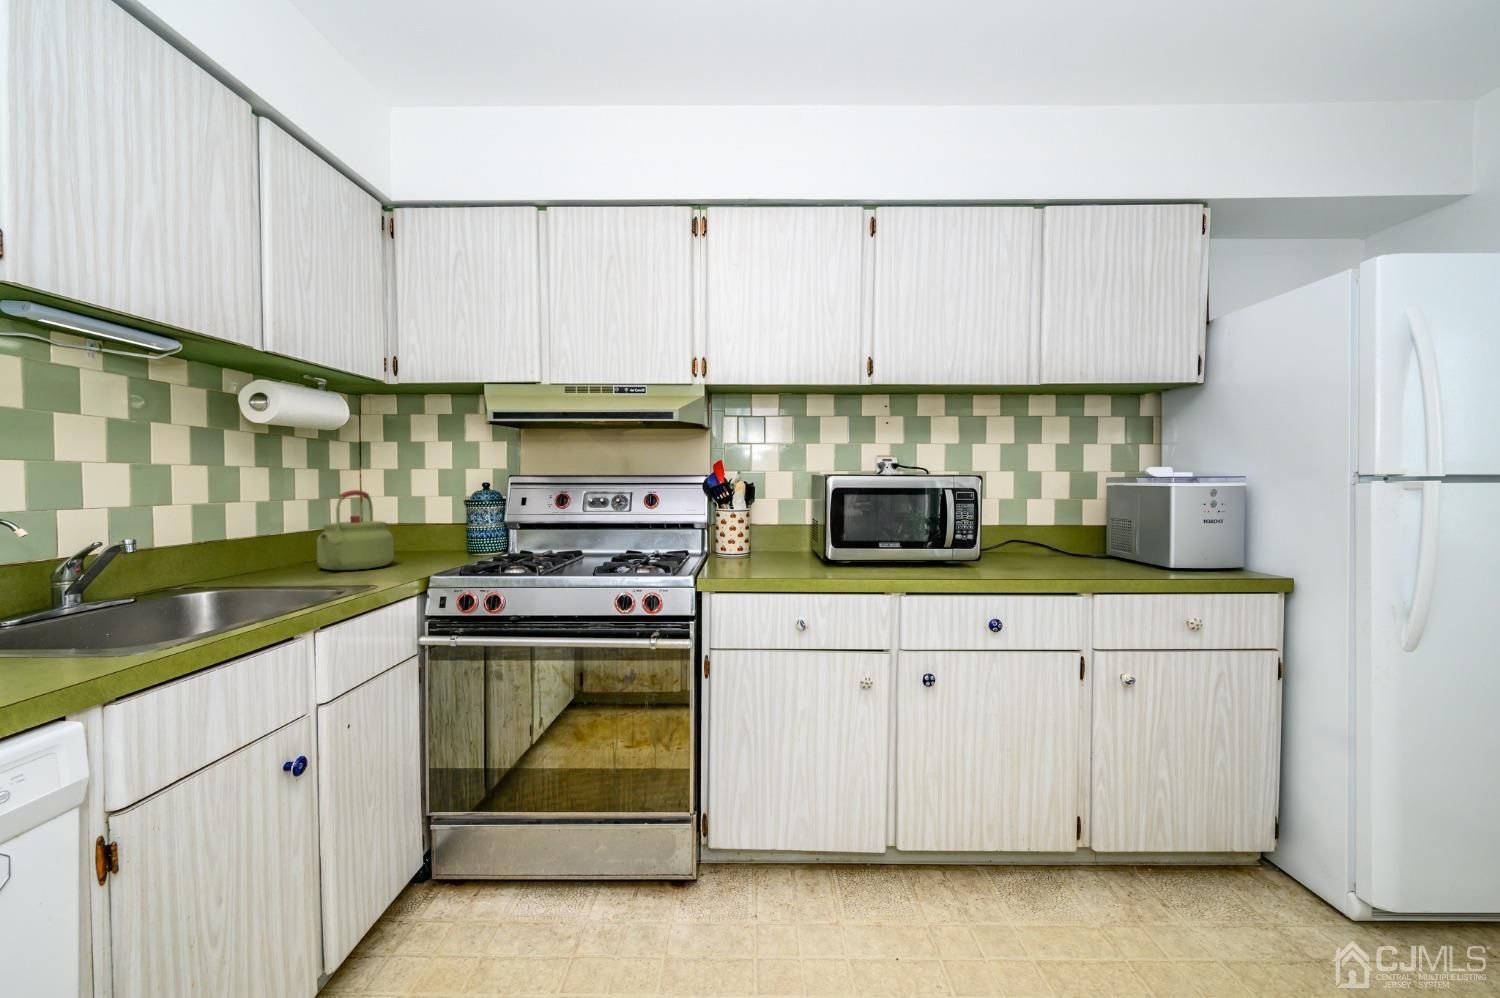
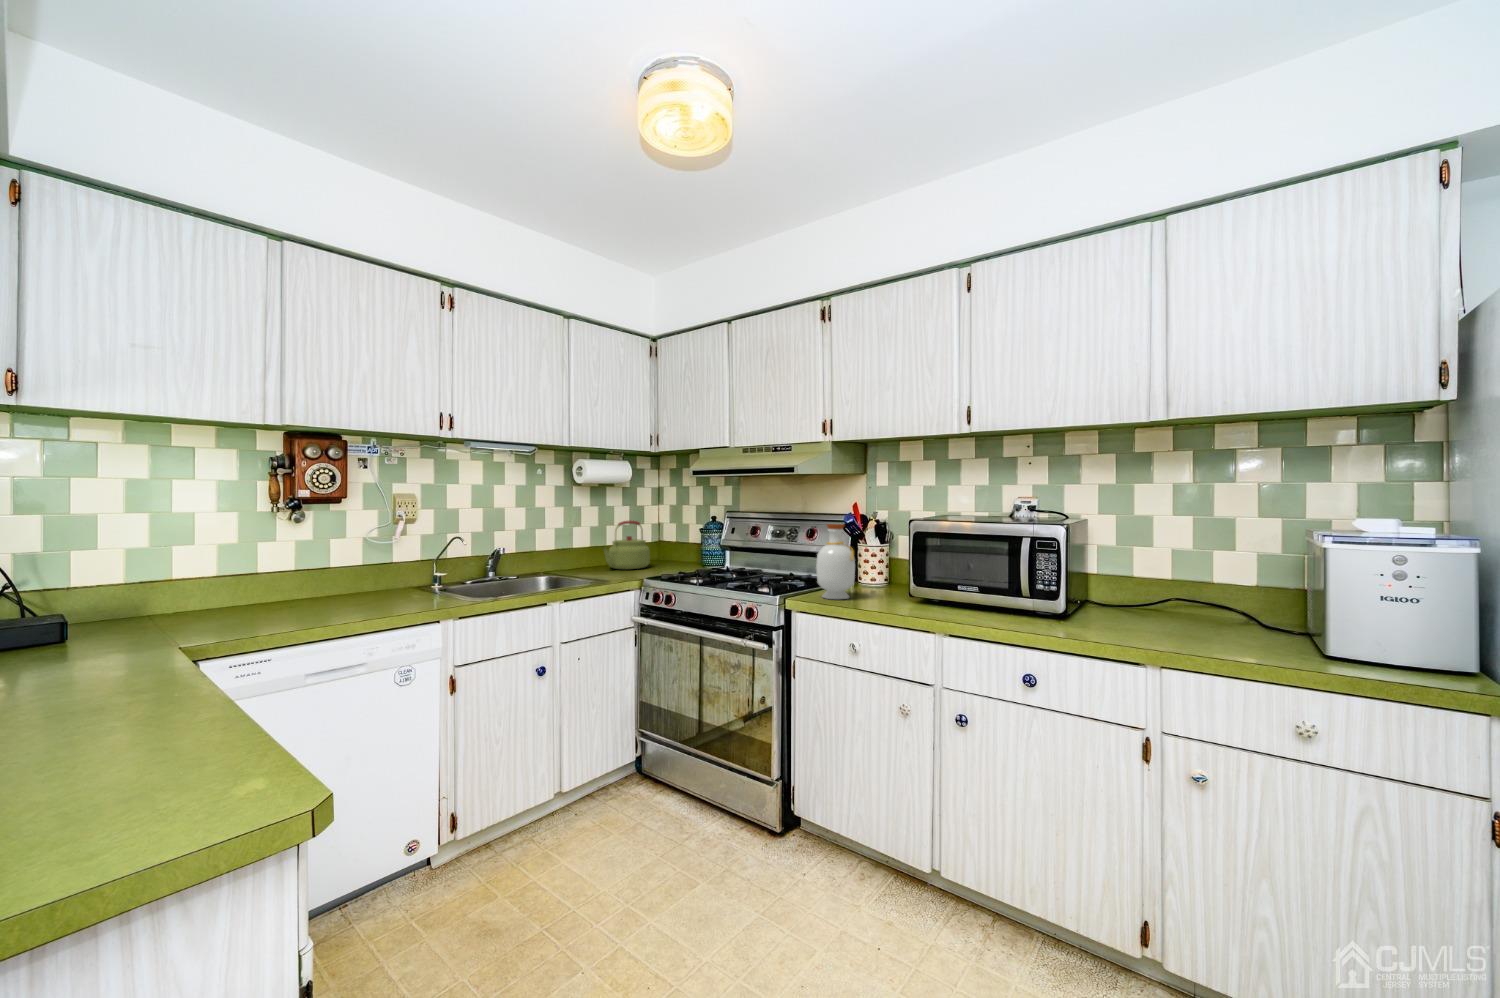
bottle: none [722,483,772,573] -> present [816,524,855,599]

